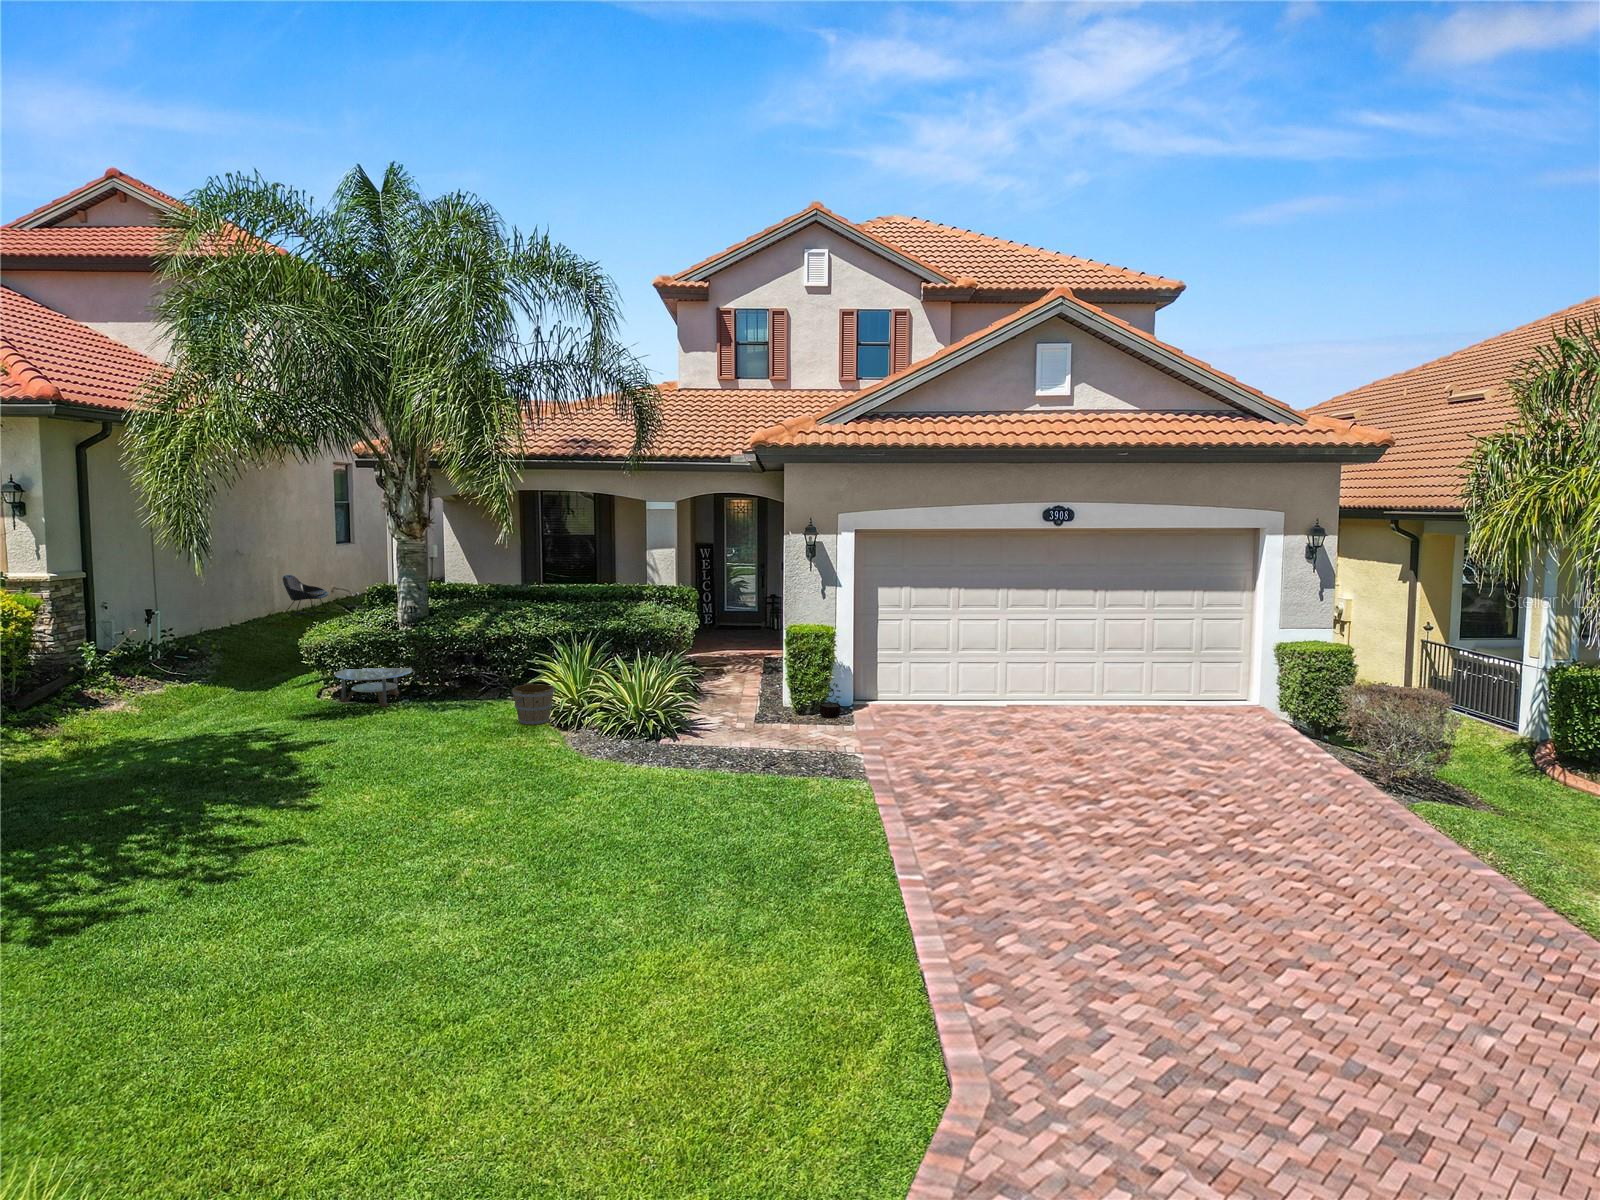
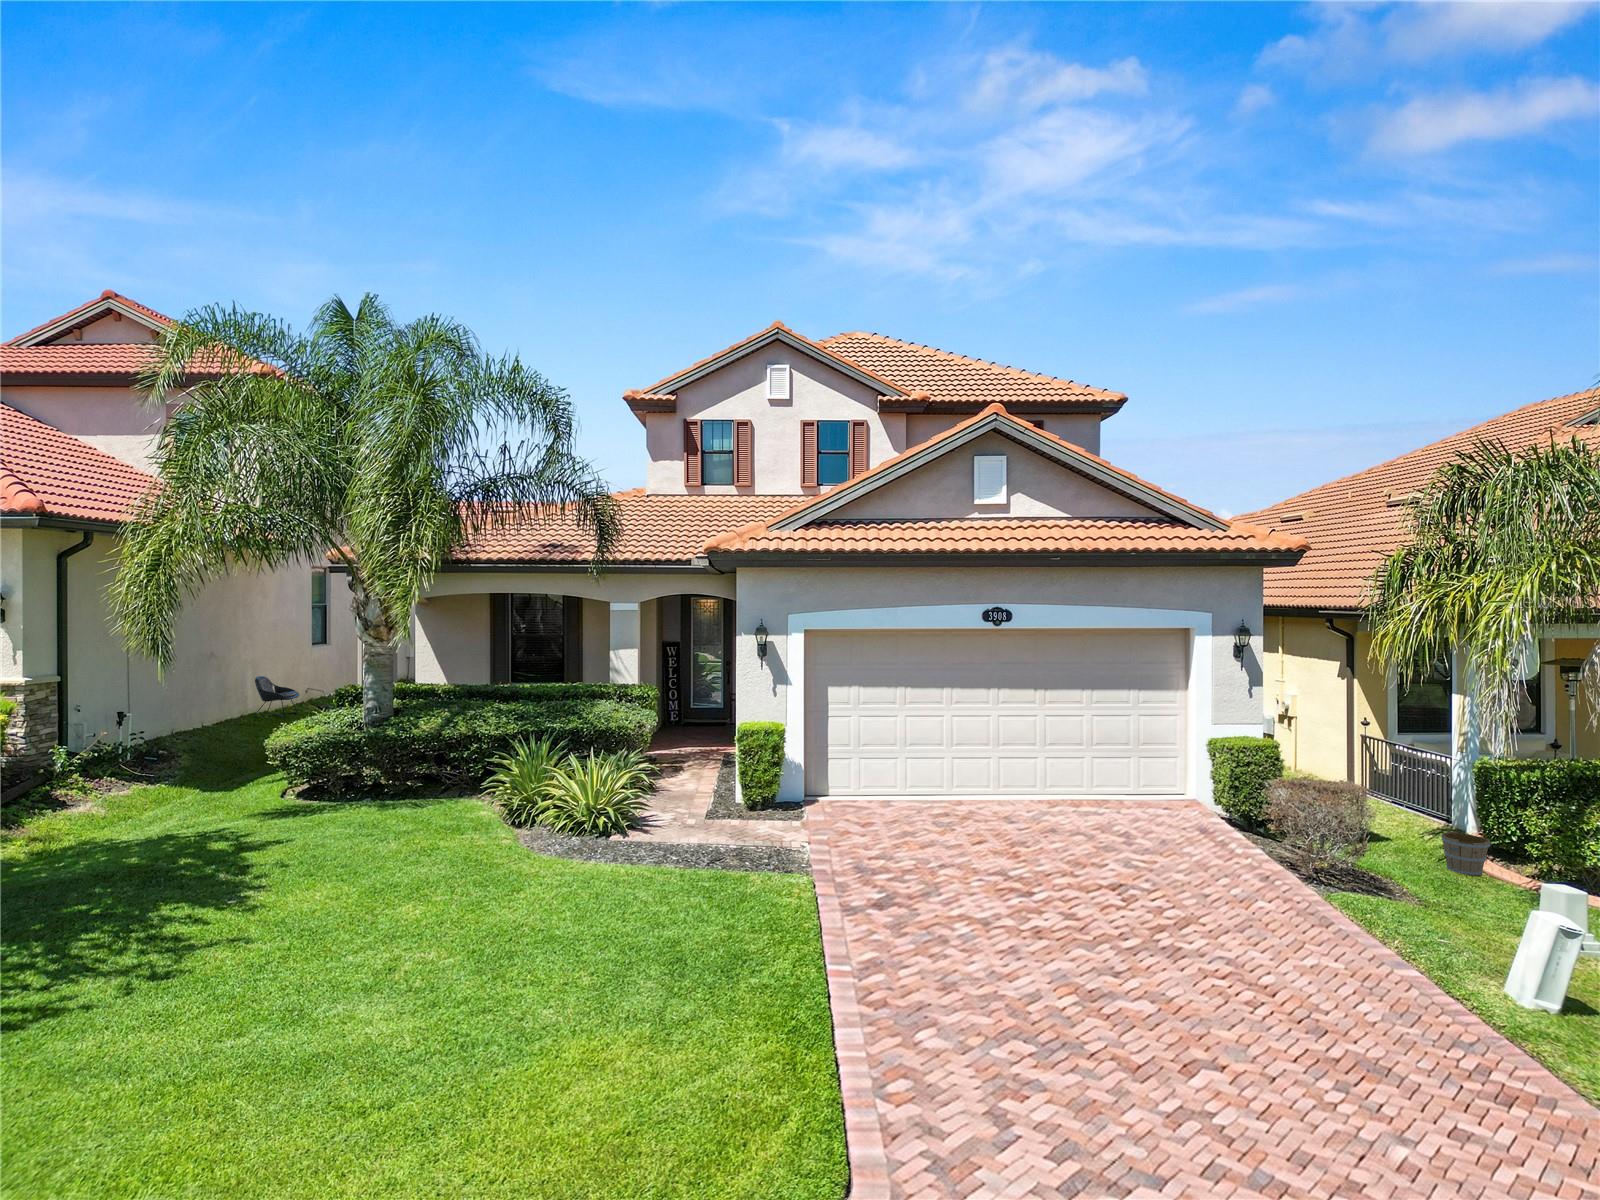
round table: present [334,667,412,707] -> none [297,765,375,807]
decorative plant: present [816,680,840,718] -> none [768,777,794,815]
wooden bucket: present [512,683,555,725] -> present [1442,832,1491,876]

